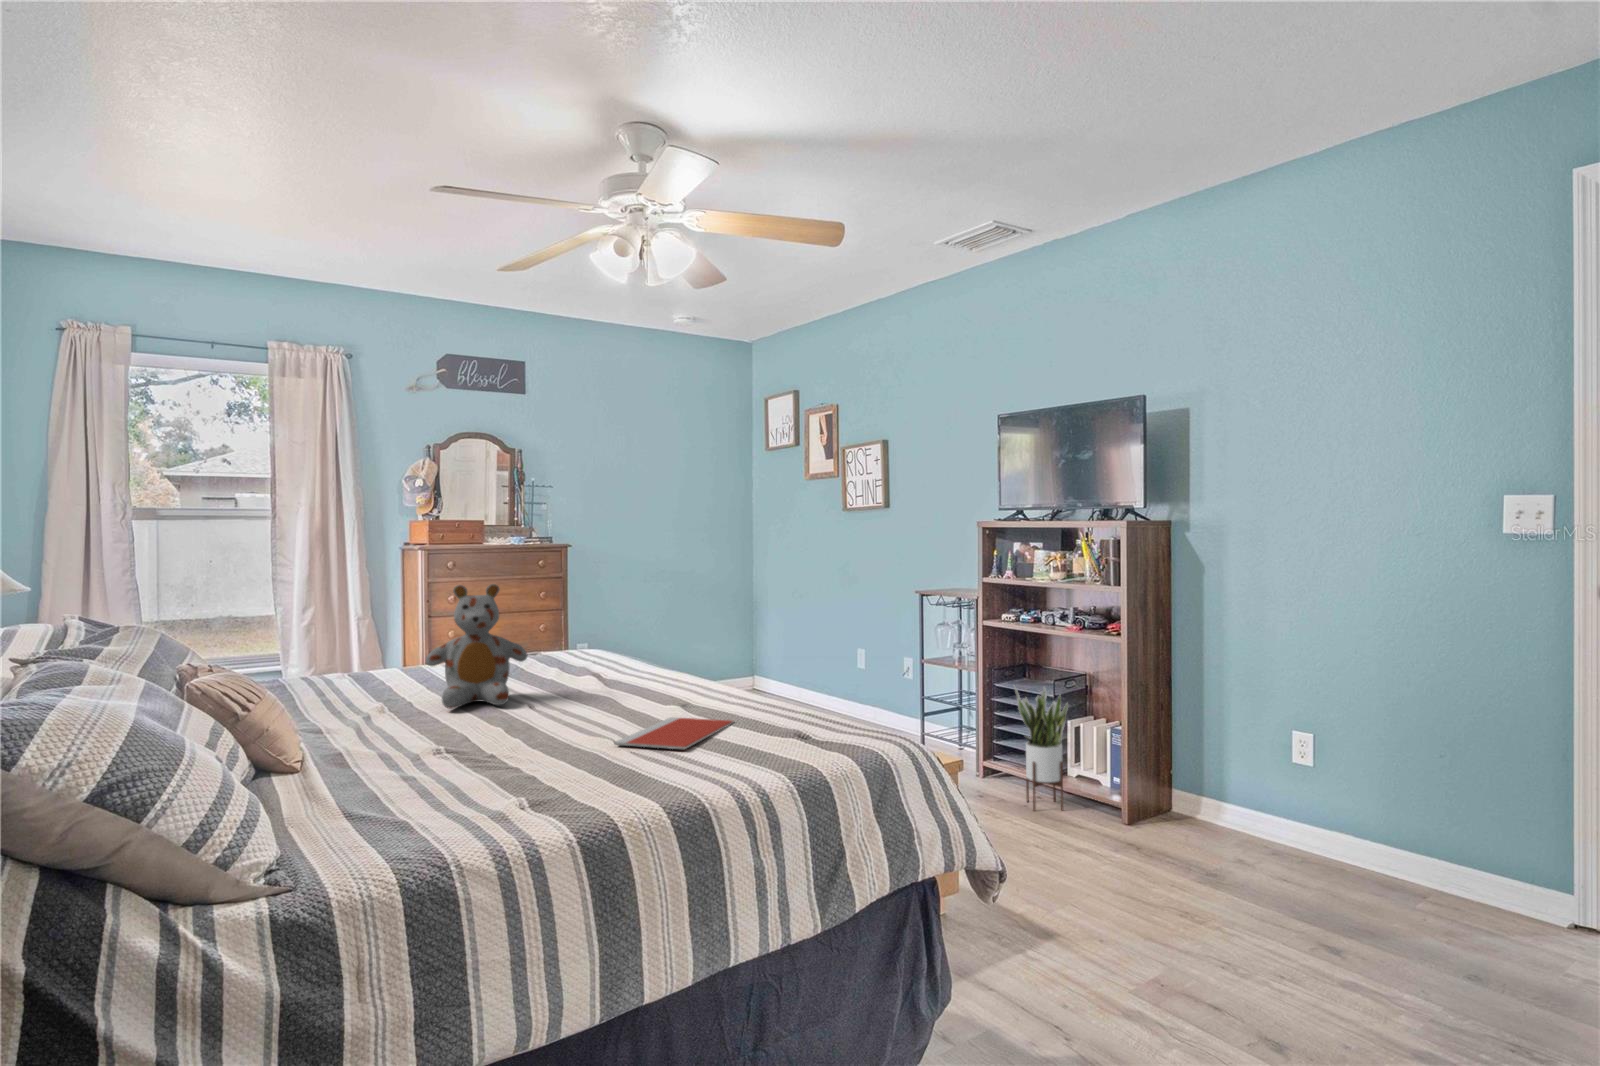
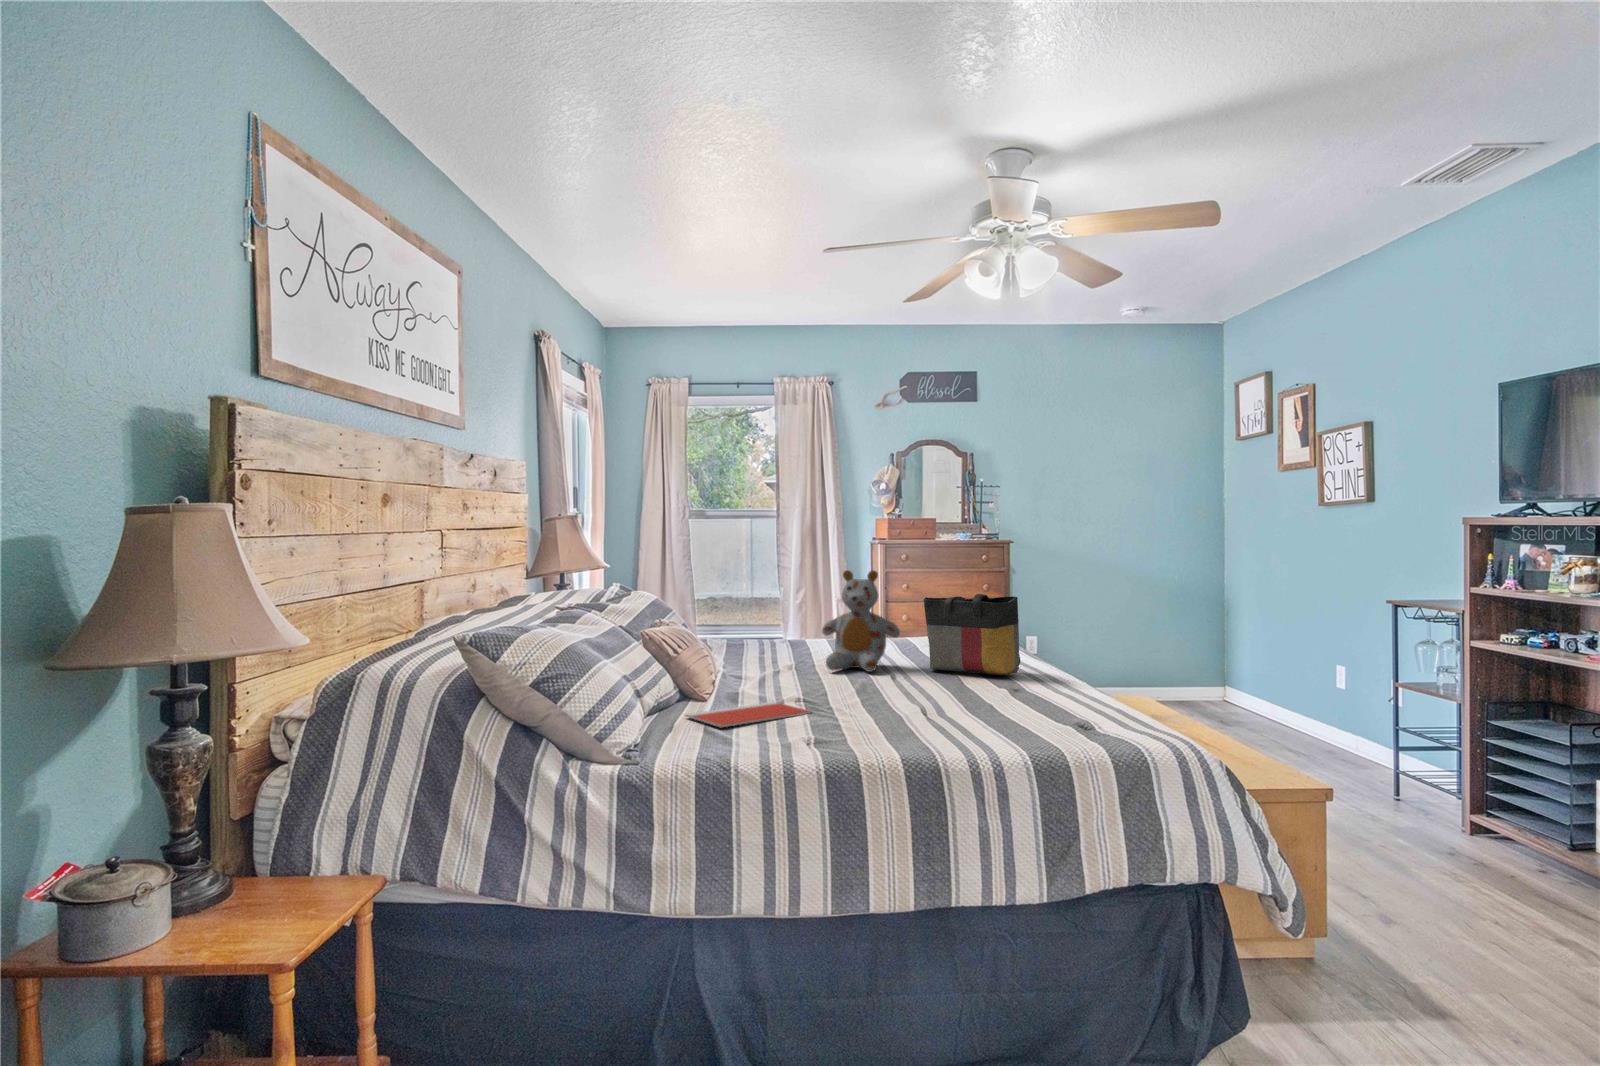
tote bag: none [558,606,670,695] -> present [924,594,1020,675]
potted plant: present [1014,687,1068,810] -> none [1494,719,1578,887]
notebook: present [614,717,734,749] -> present [685,702,812,727]

